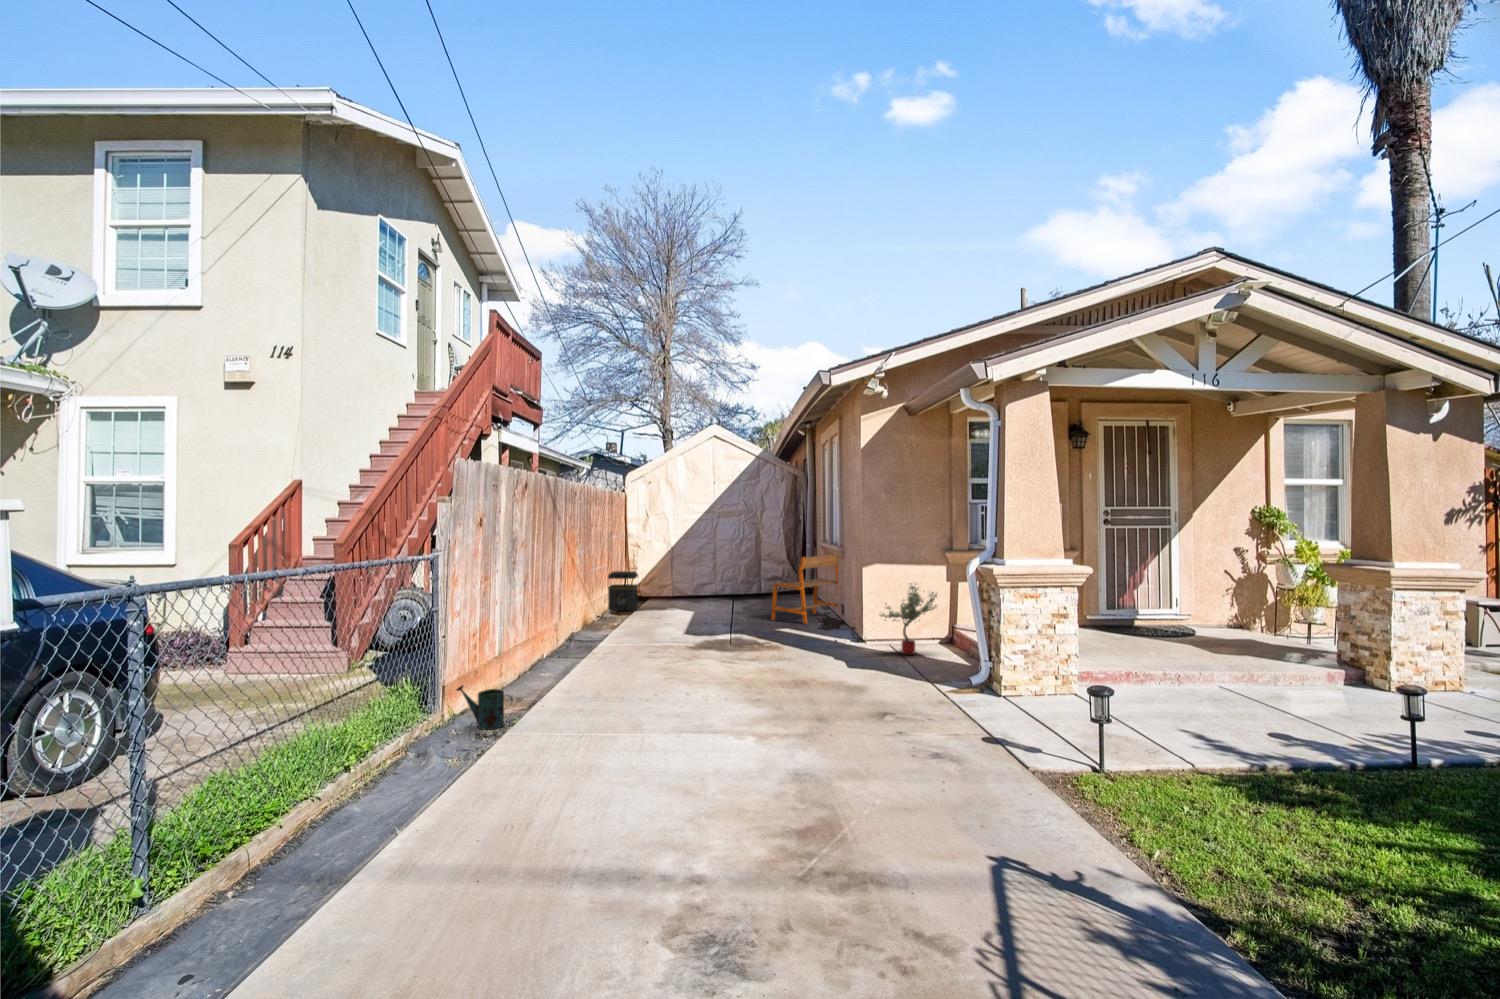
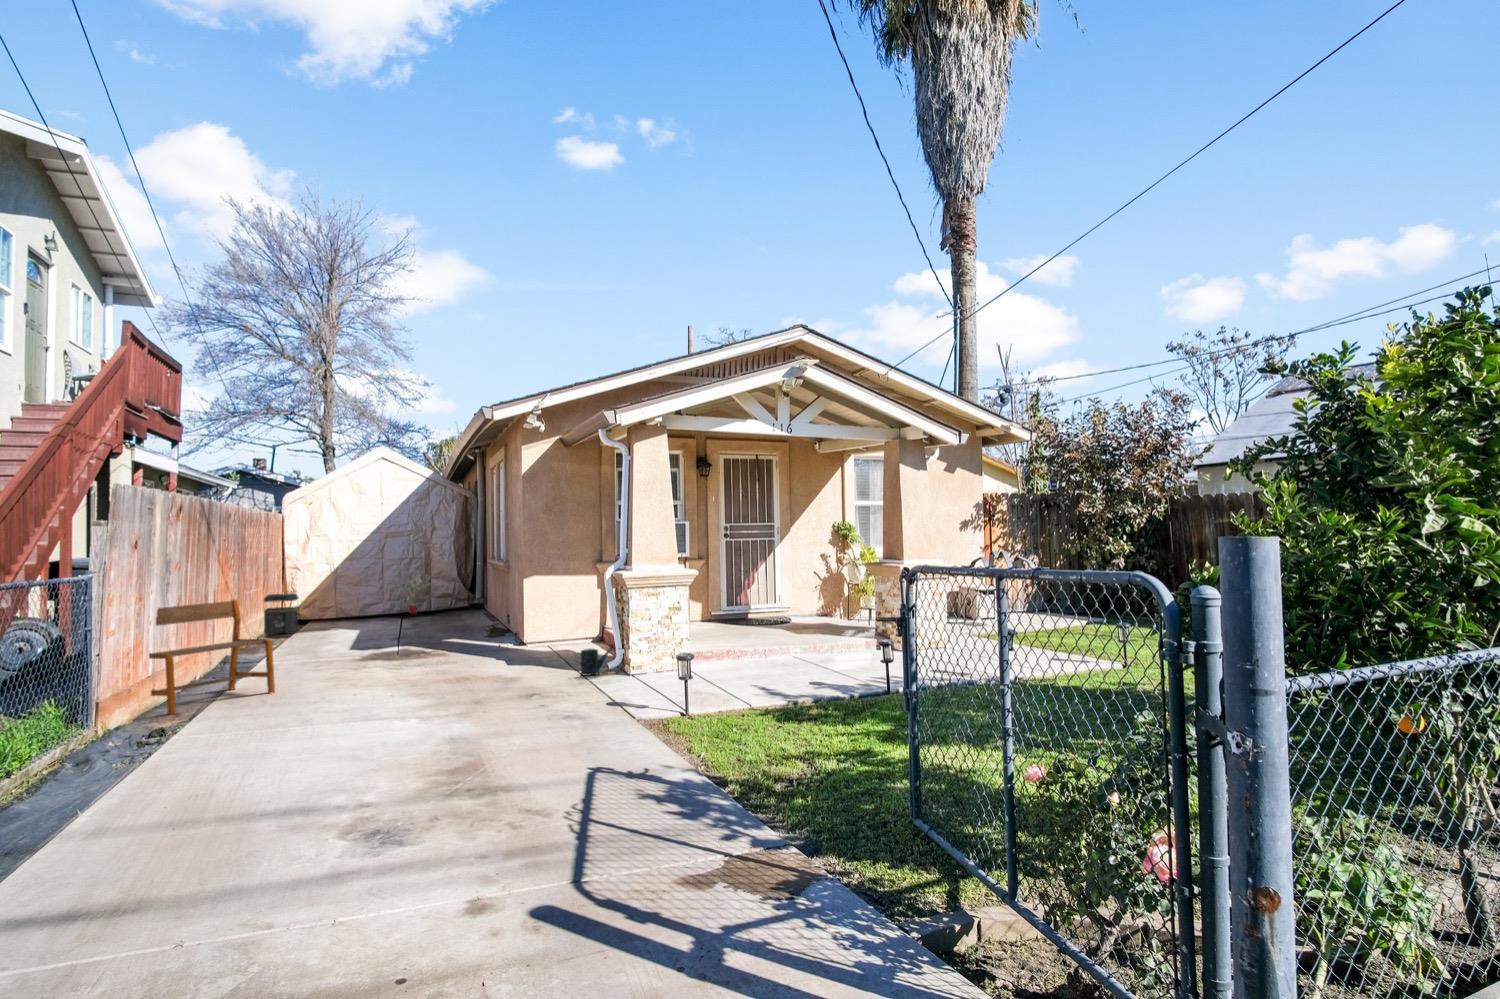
bench: present [771,555,839,624] -> present [149,599,275,714]
potted tree: present [880,583,937,655] -> present [396,571,430,614]
watering can: present [457,685,513,730] -> present [580,645,614,676]

